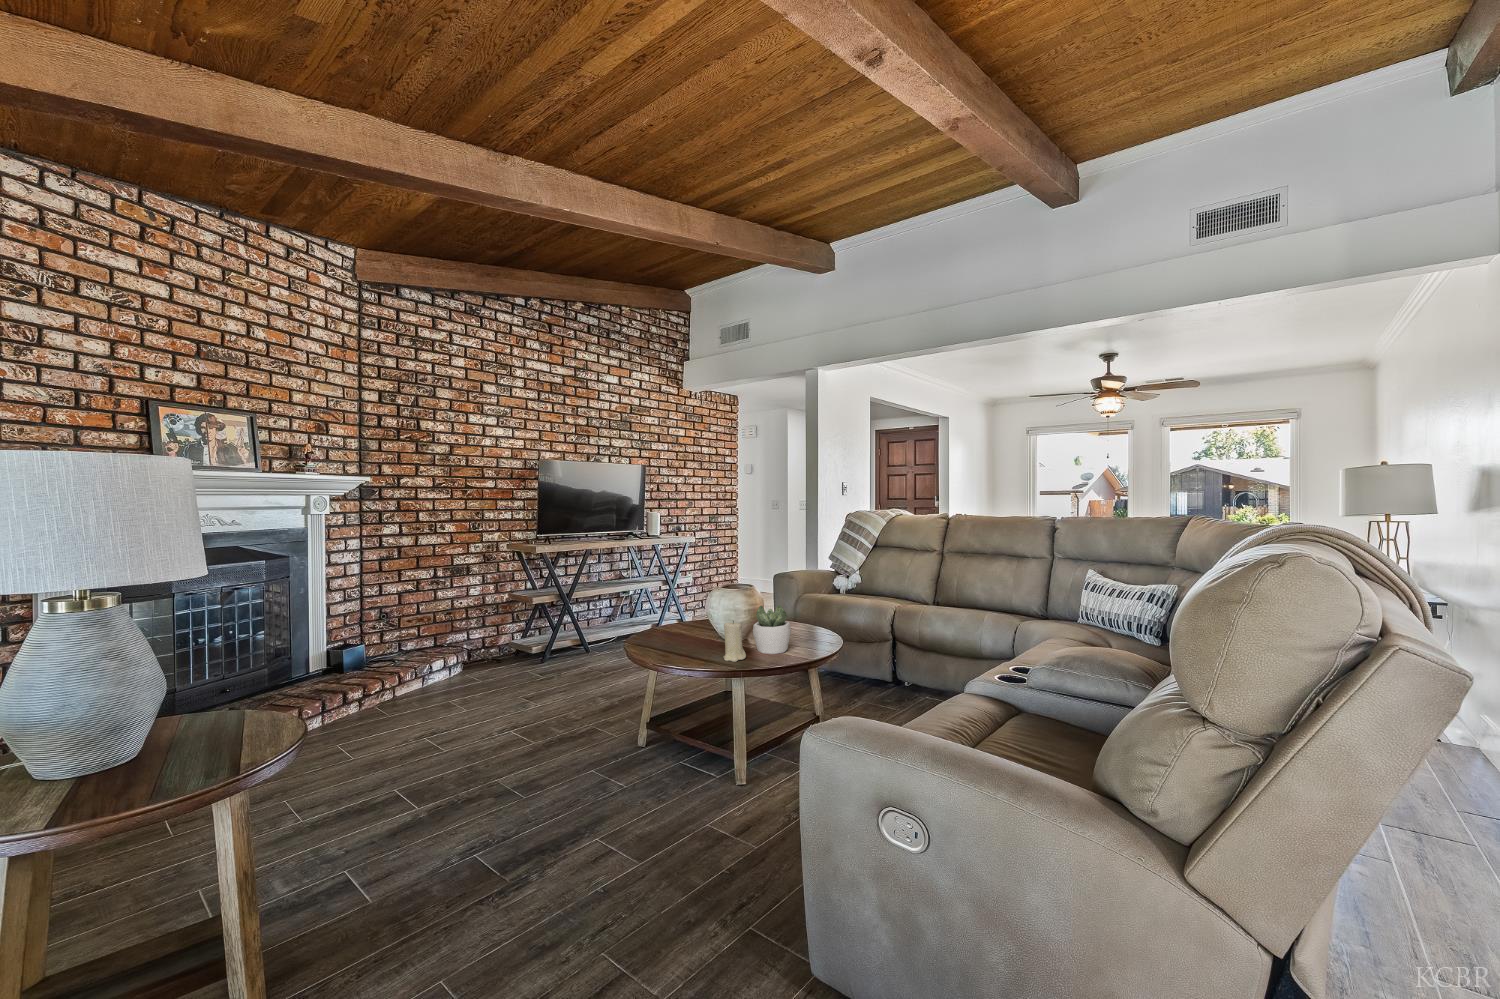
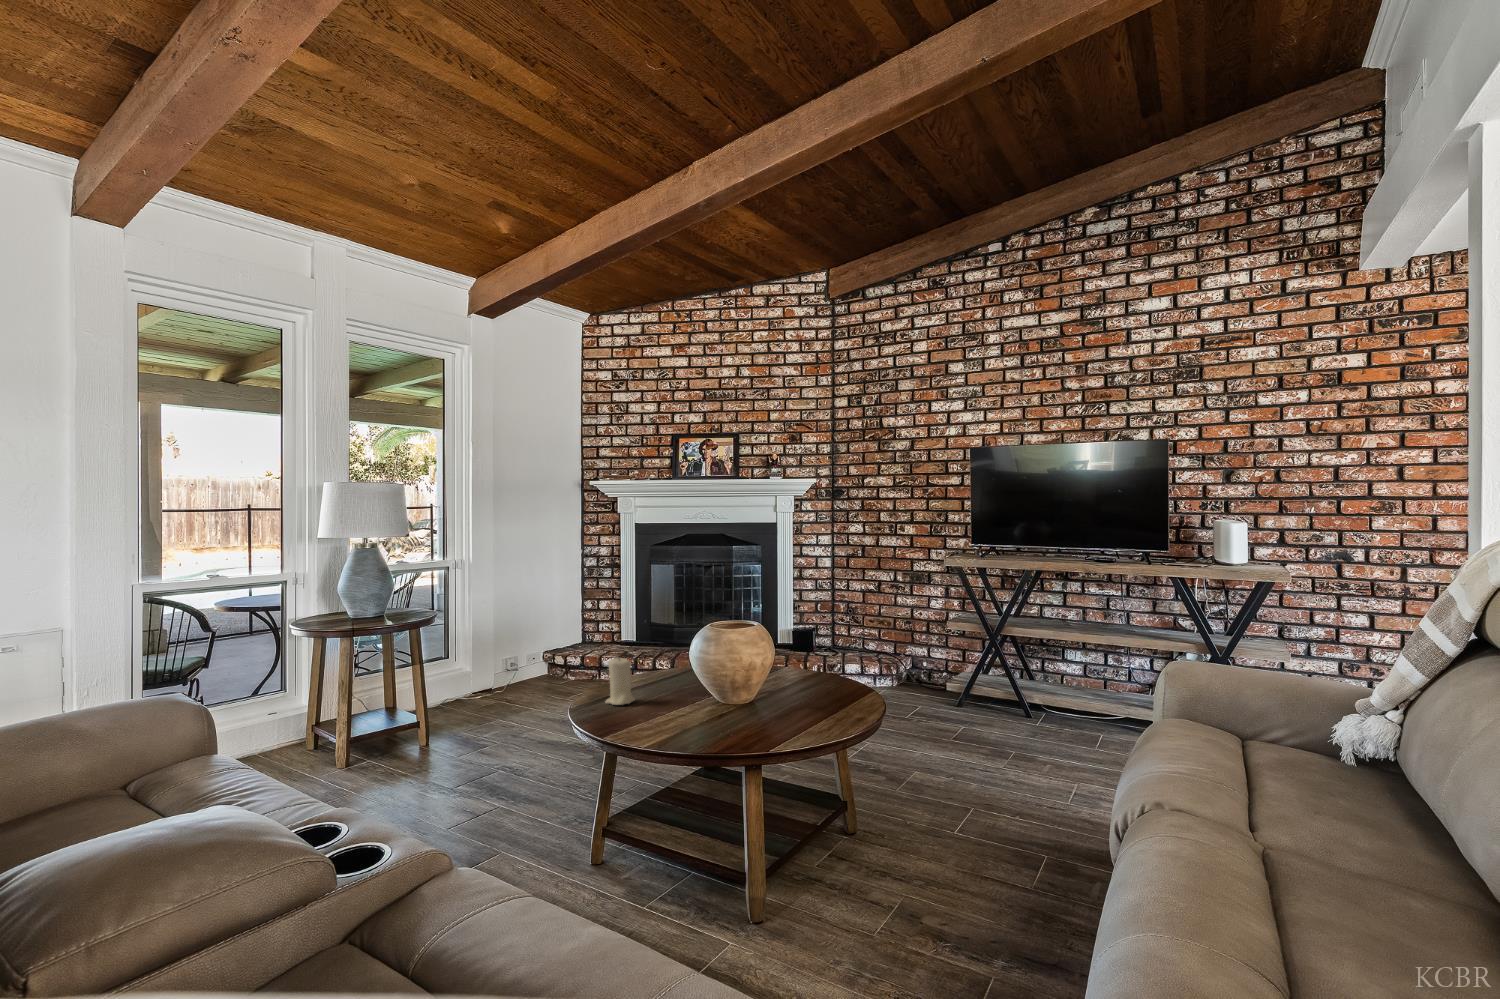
succulent plant: present [753,605,791,654] -> none [643,653,695,720]

